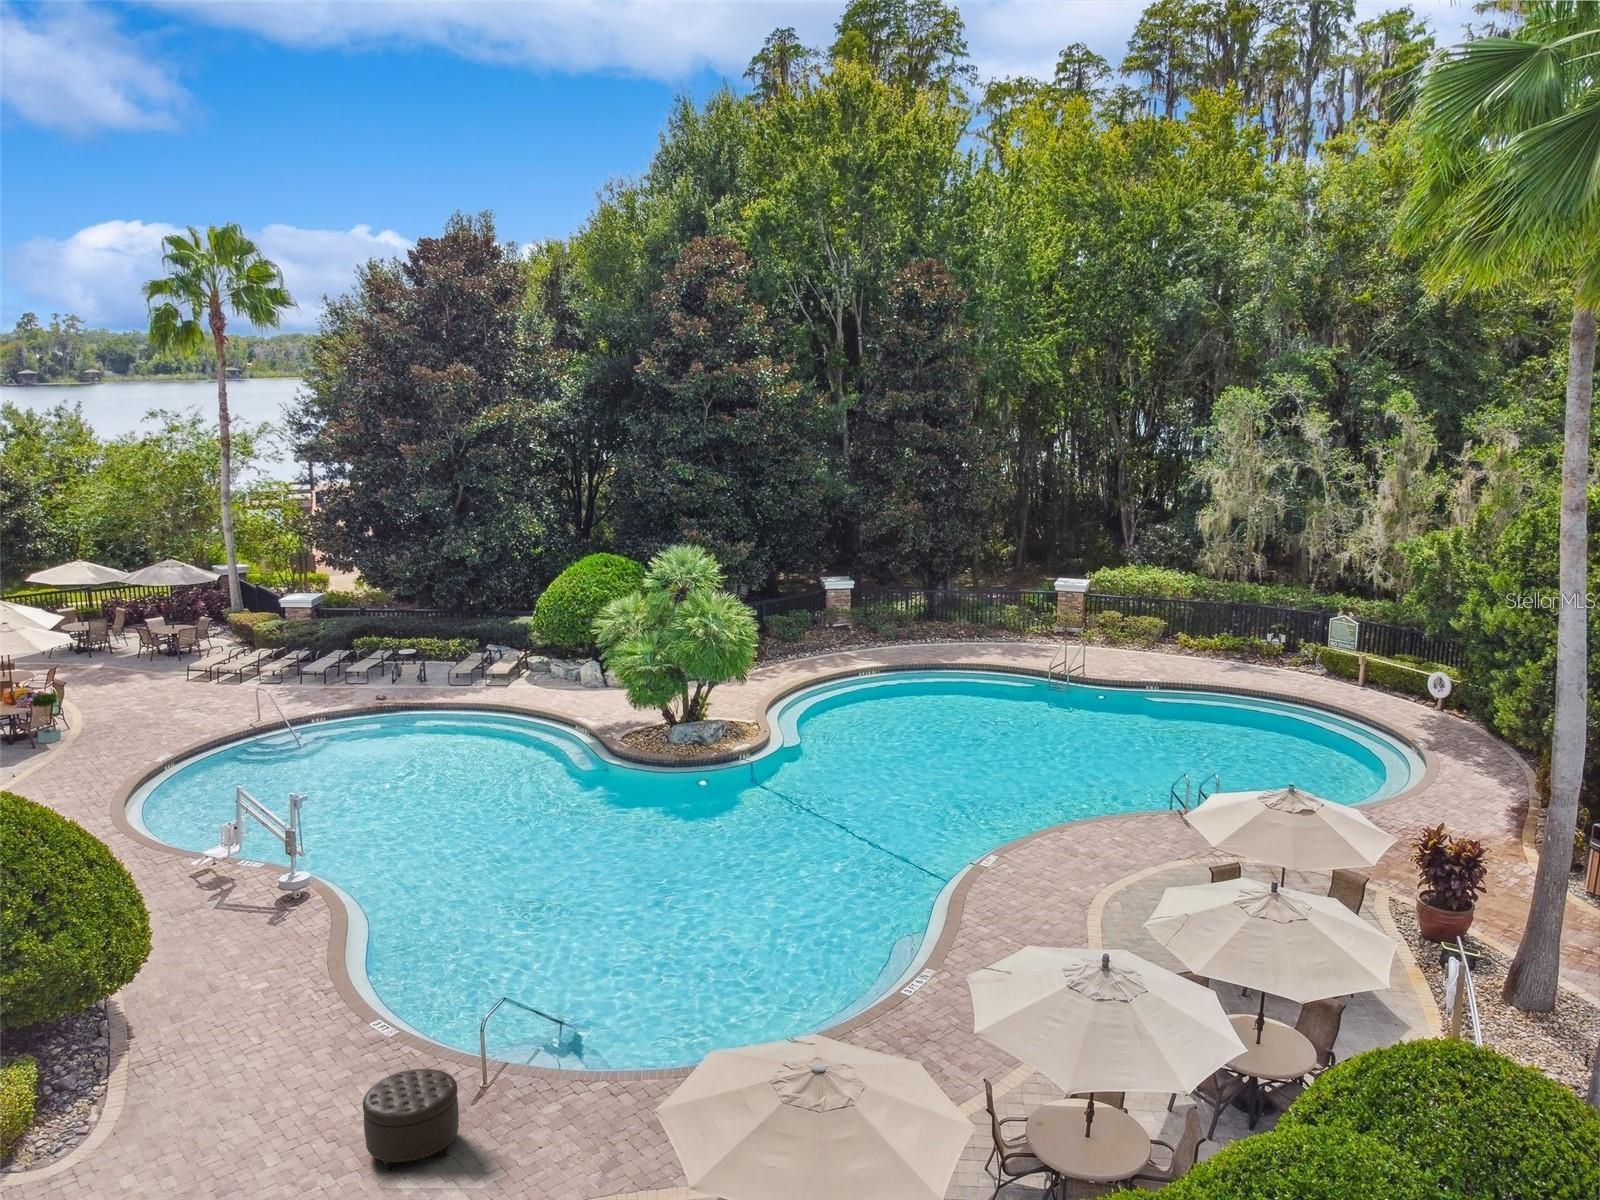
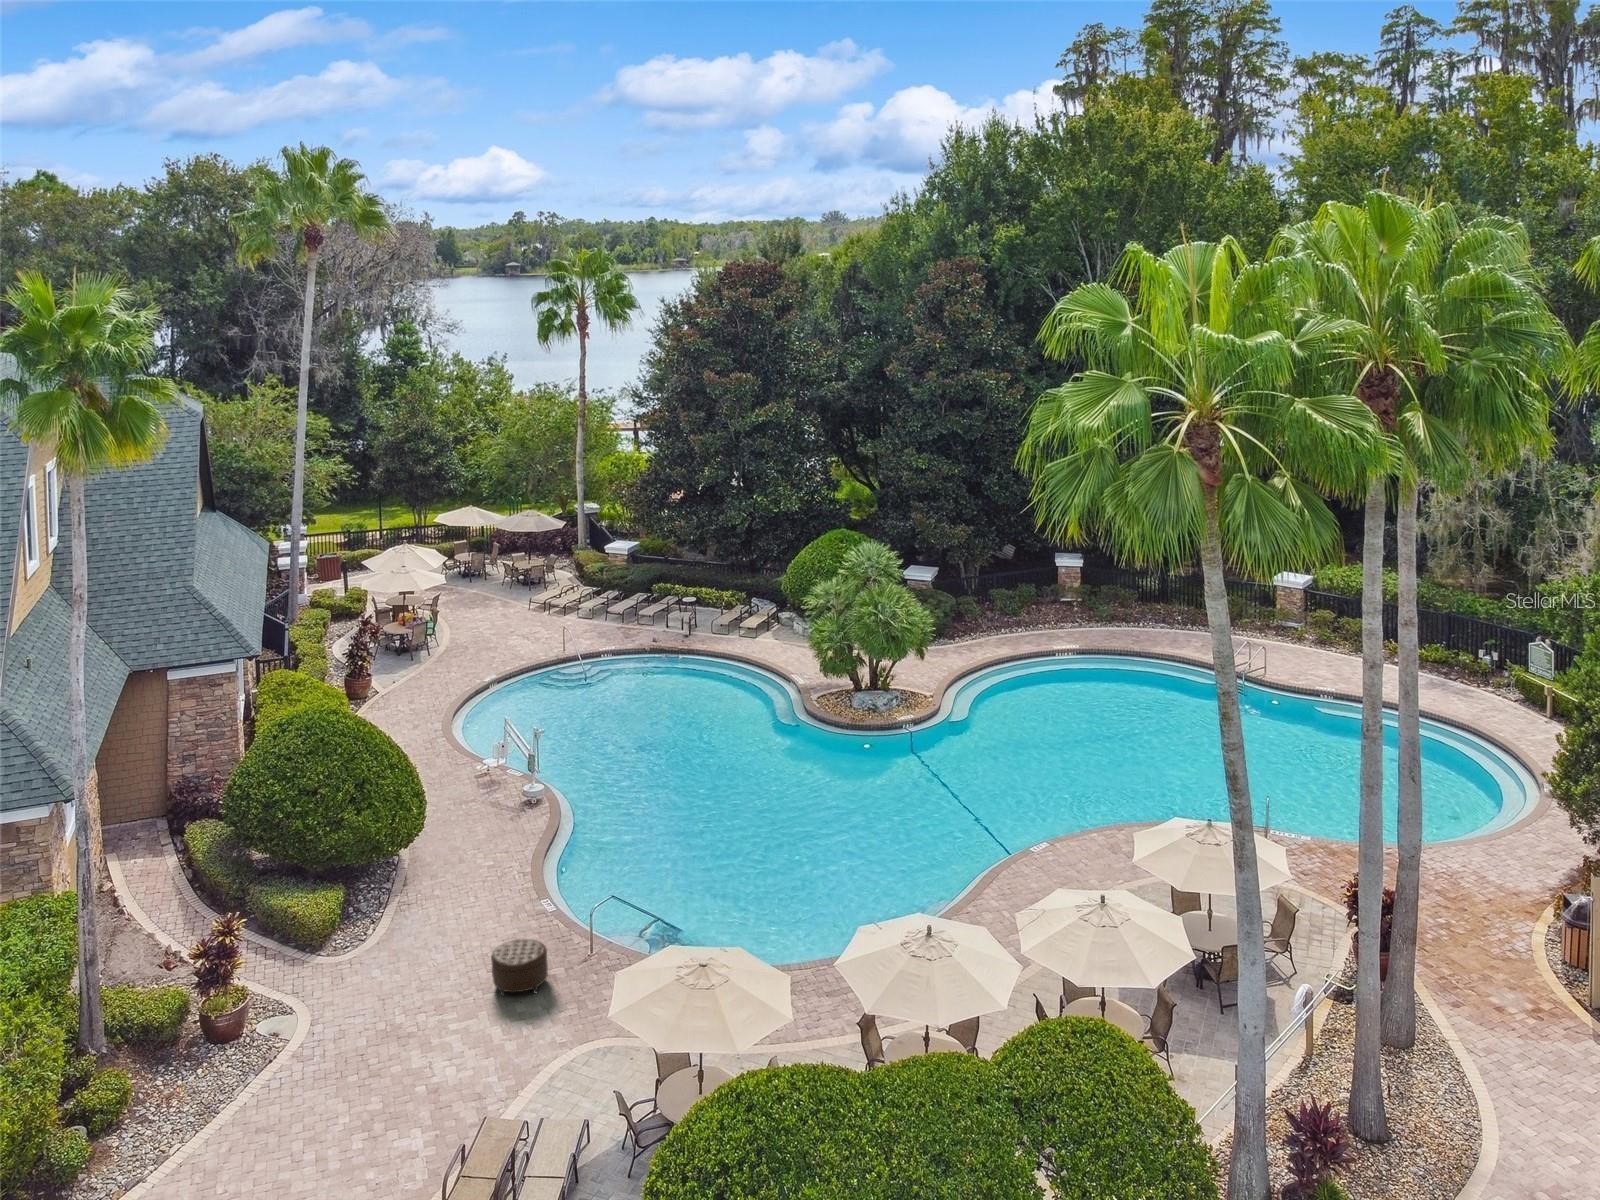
potted tree: present [32,693,61,743] -> none [415,623,434,659]

